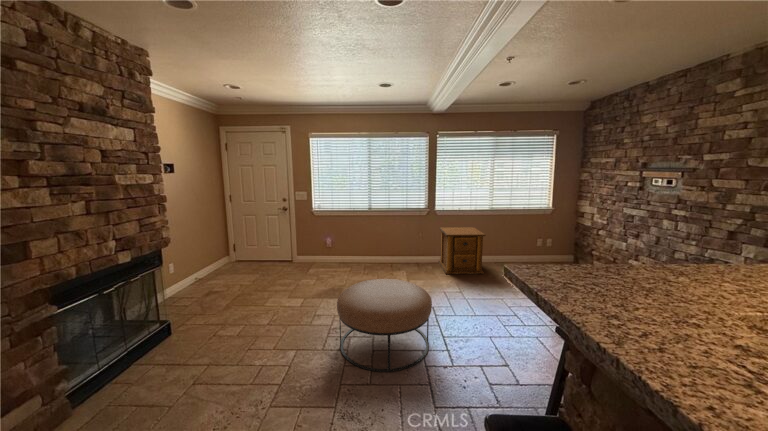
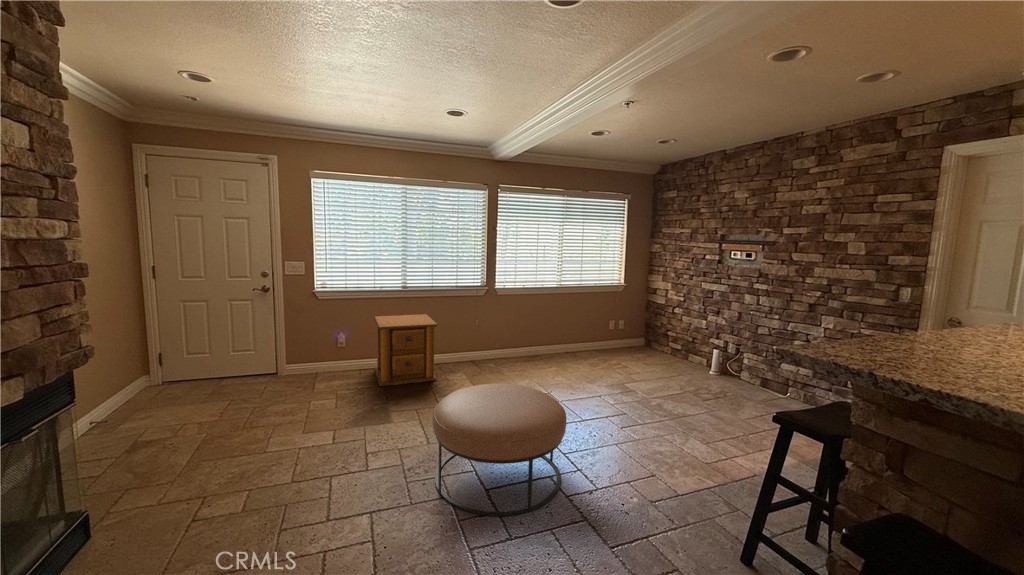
side table: present [439,227,486,274] -> present [374,314,437,386]

